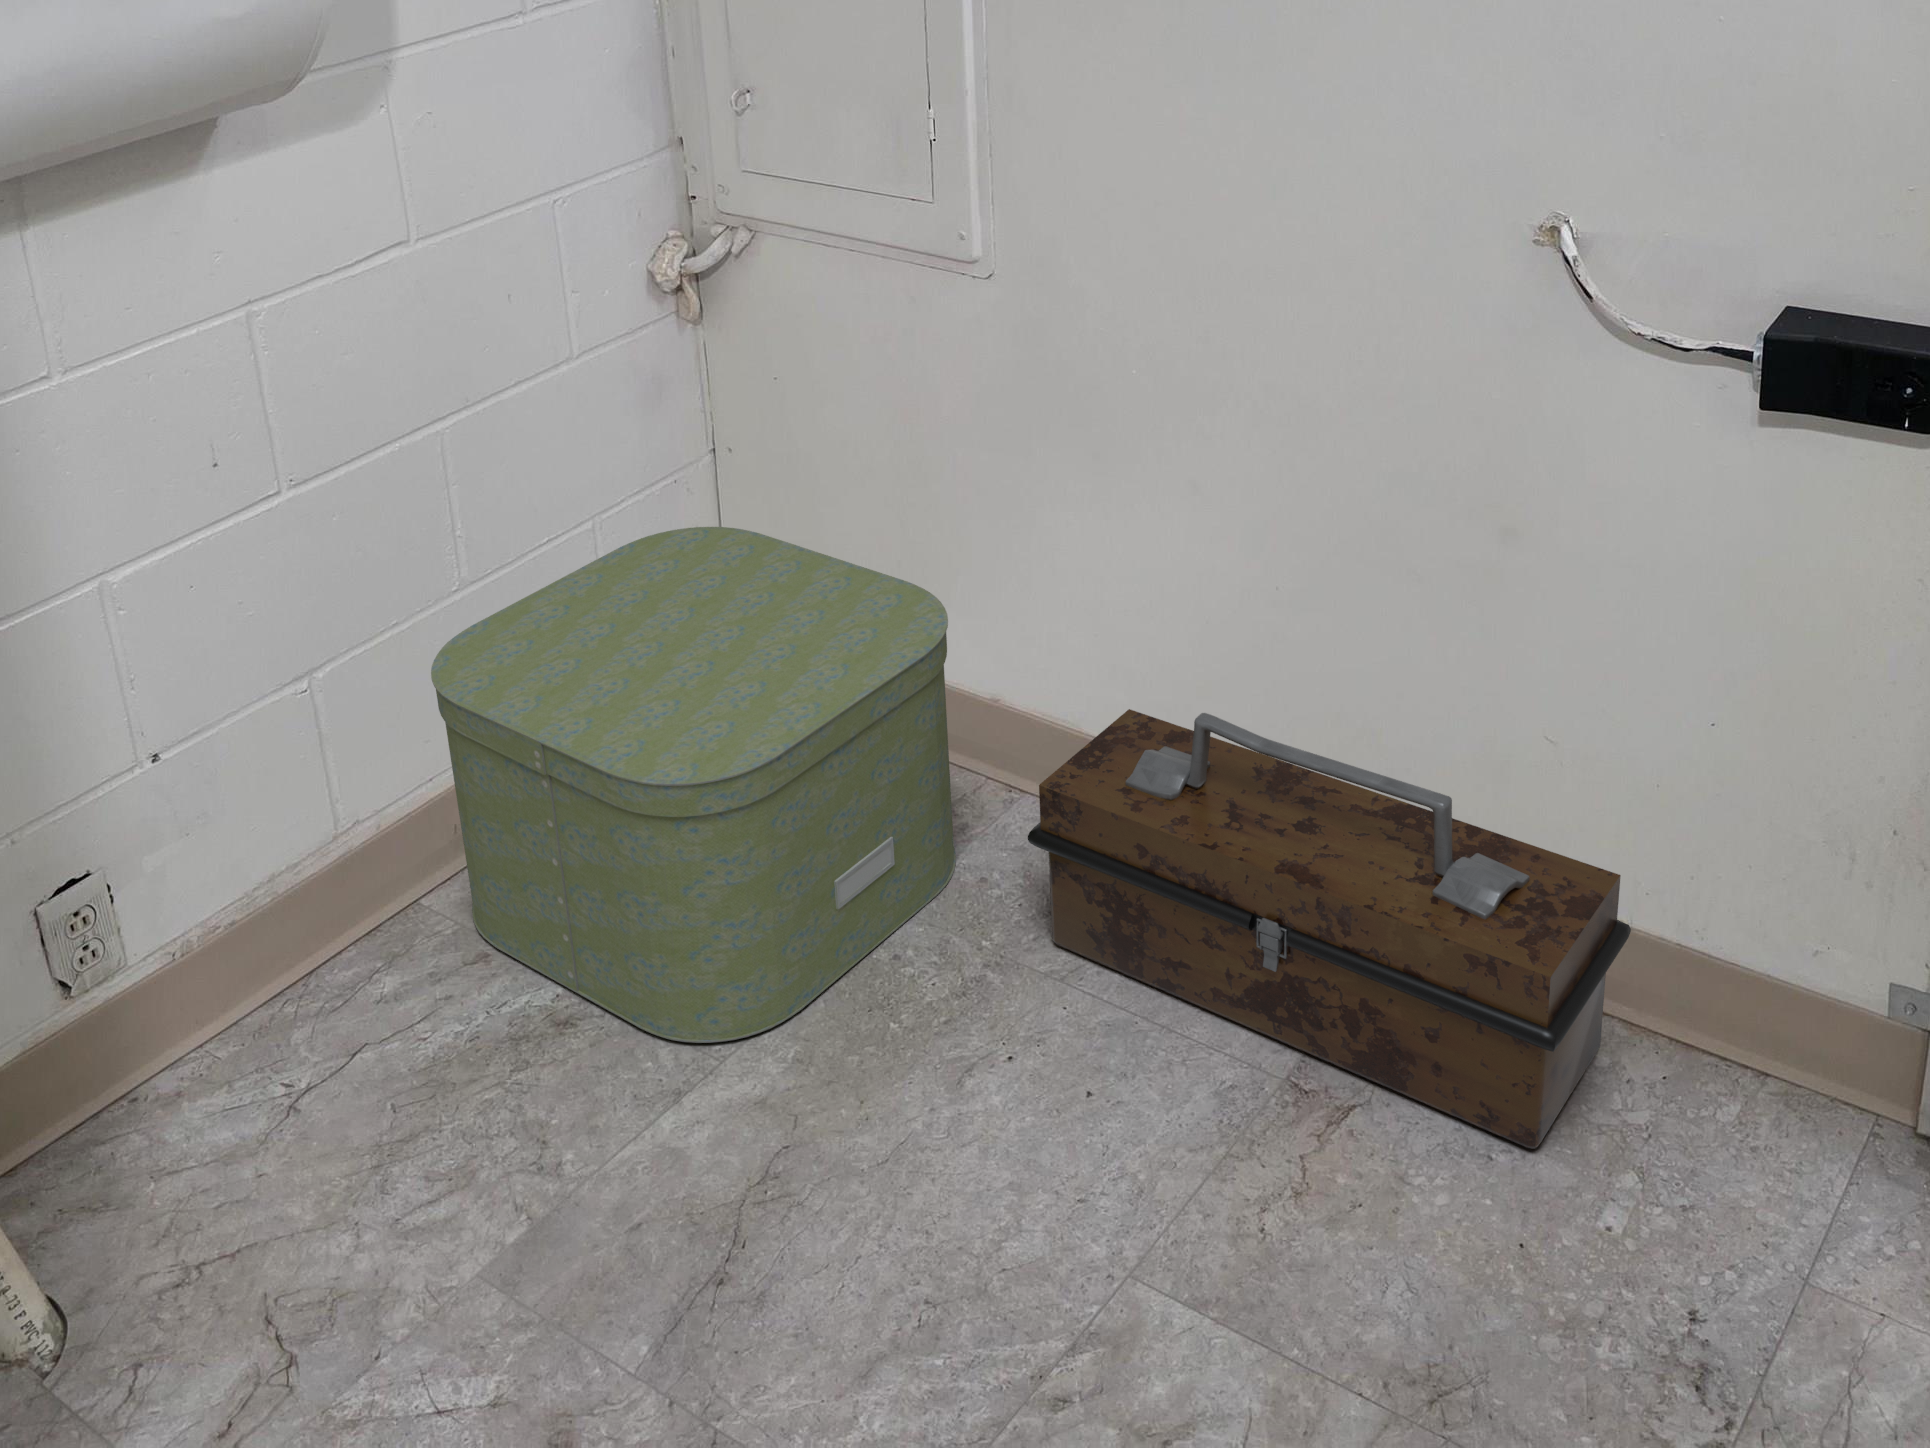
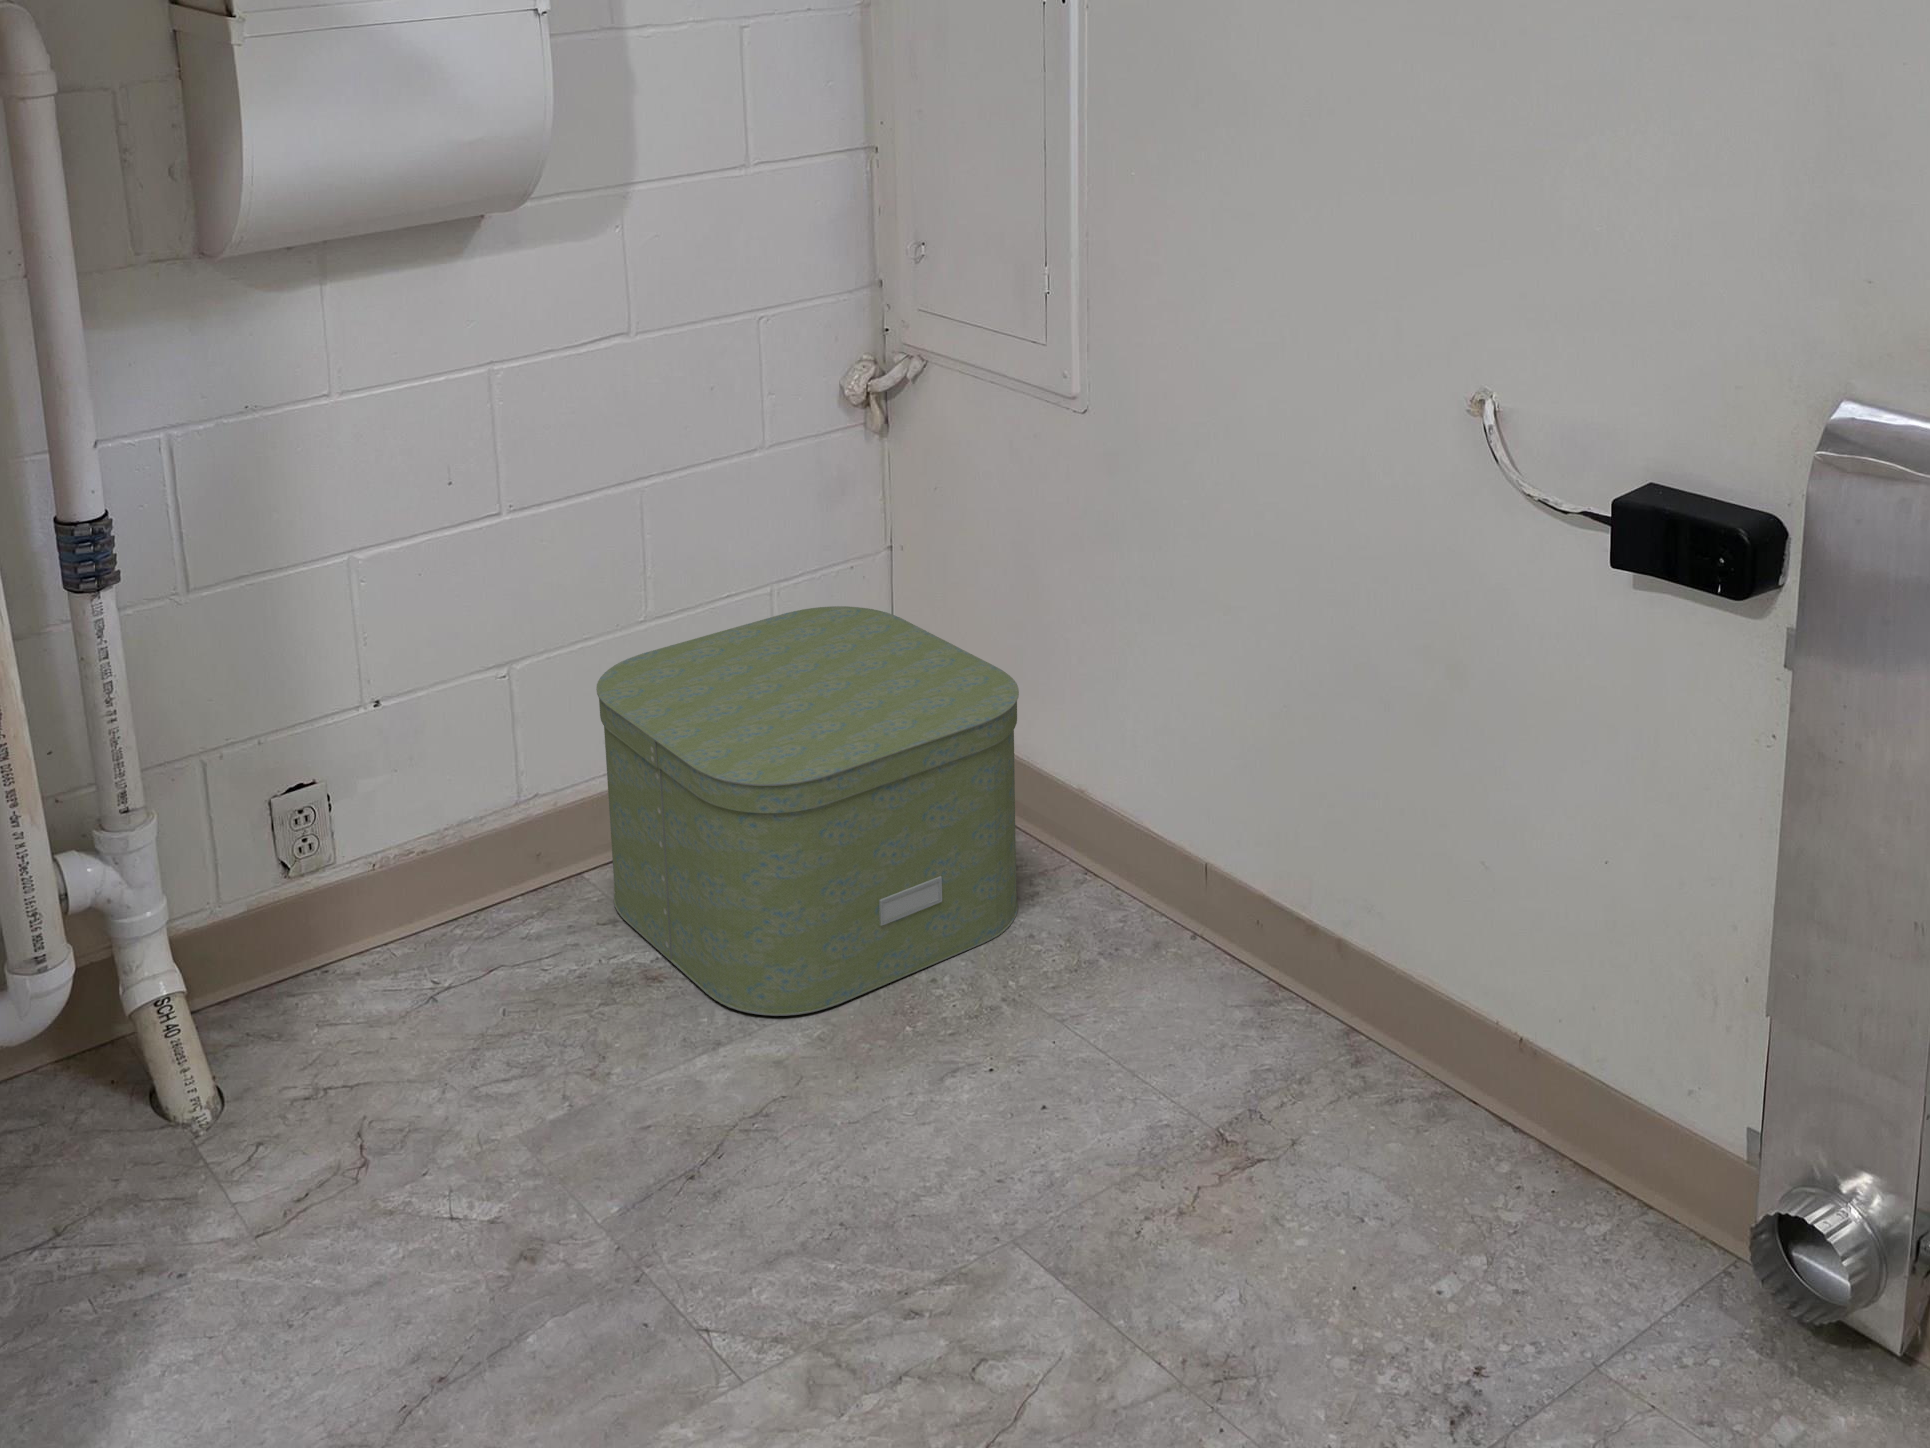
toolbox: present [1028,709,1631,1149] -> none [1046,802,1532,1220]

